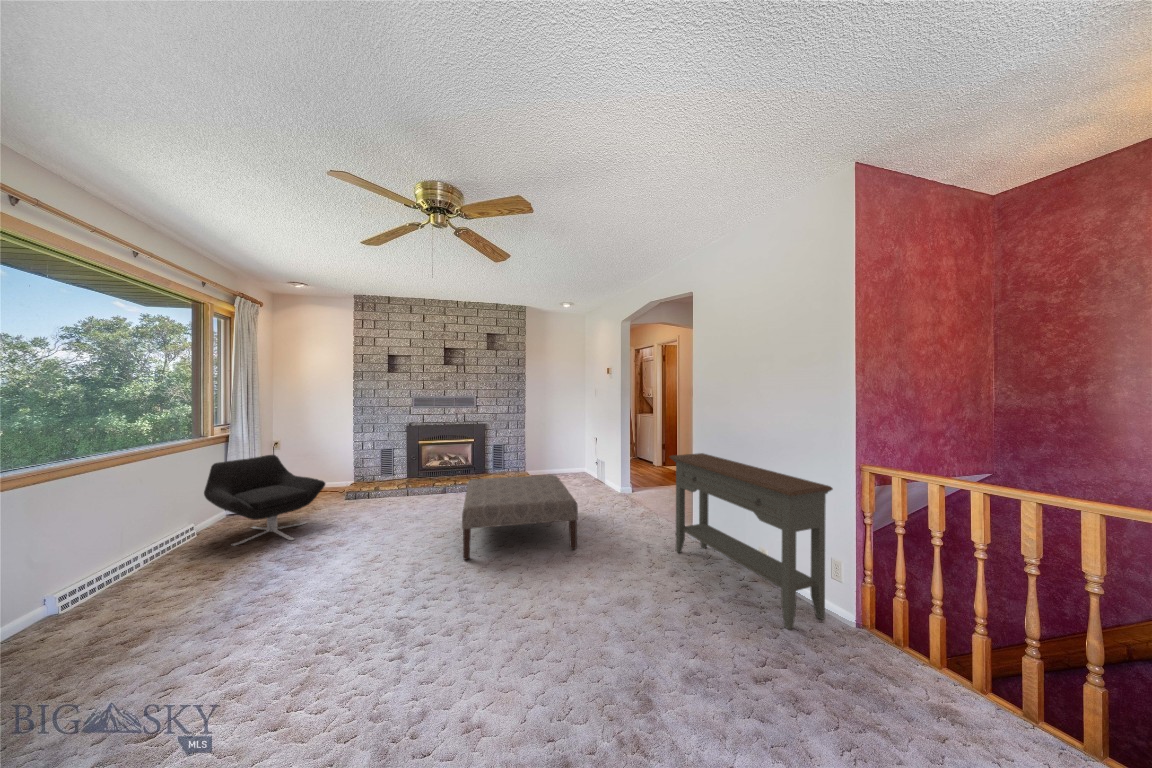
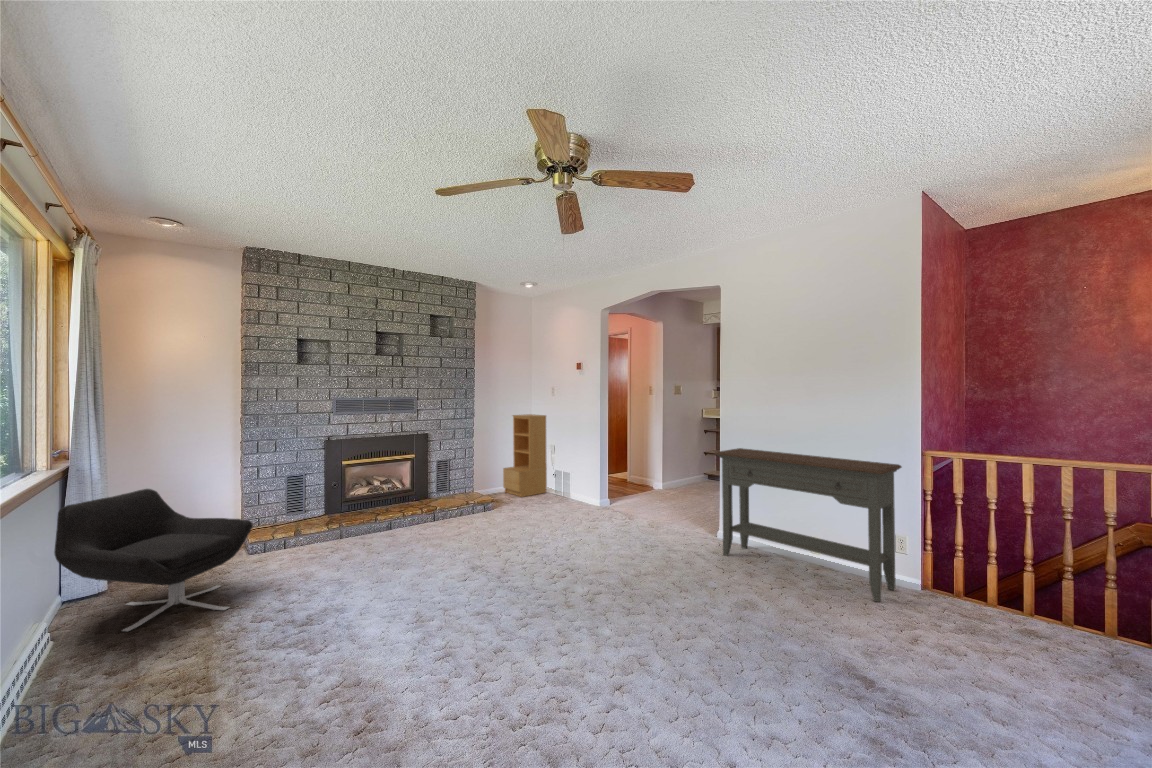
bookshelf: none [550,411,584,478] -> present [503,414,547,497]
ottoman: present [462,475,578,560] -> none [459,488,626,595]

